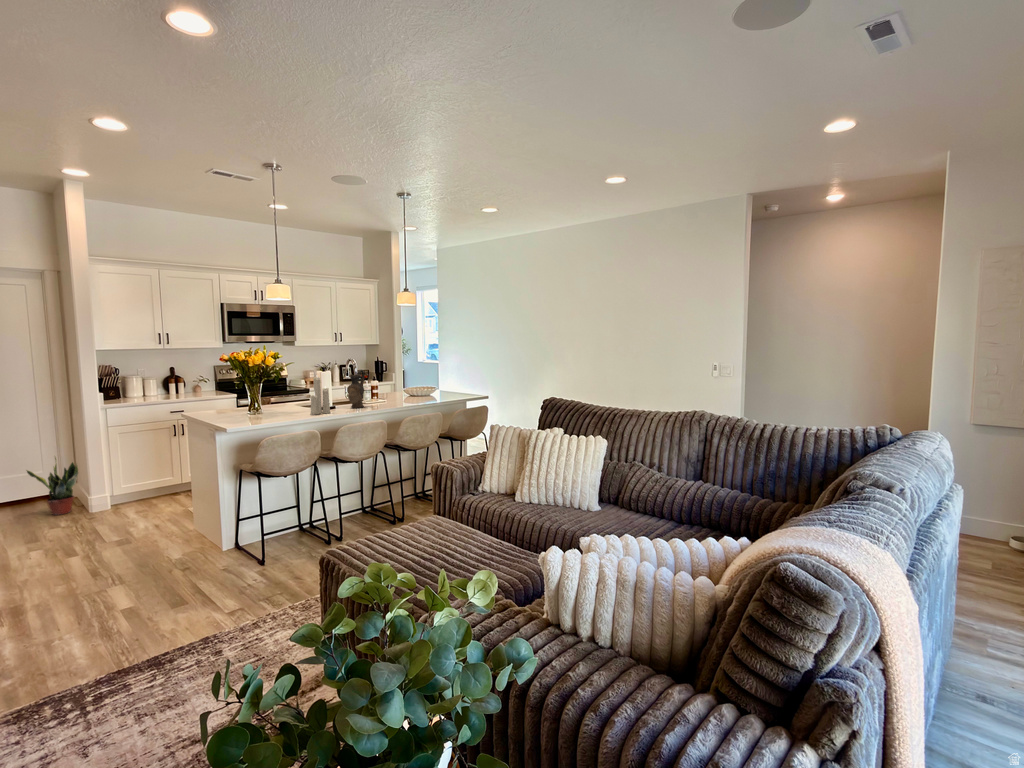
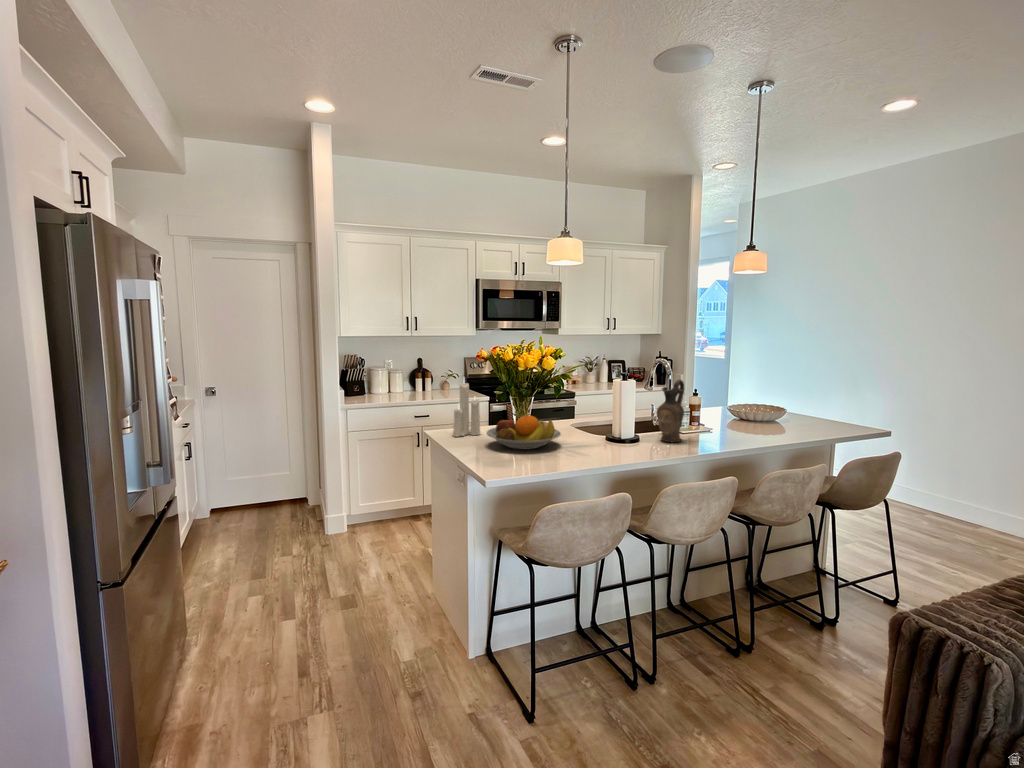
candle: present [310,377,330,415] -> present [453,383,480,437]
fruit bowl: none [229,395,282,417] -> present [486,415,561,449]
potted plant: present [27,457,78,515] -> none [267,461,317,533]

